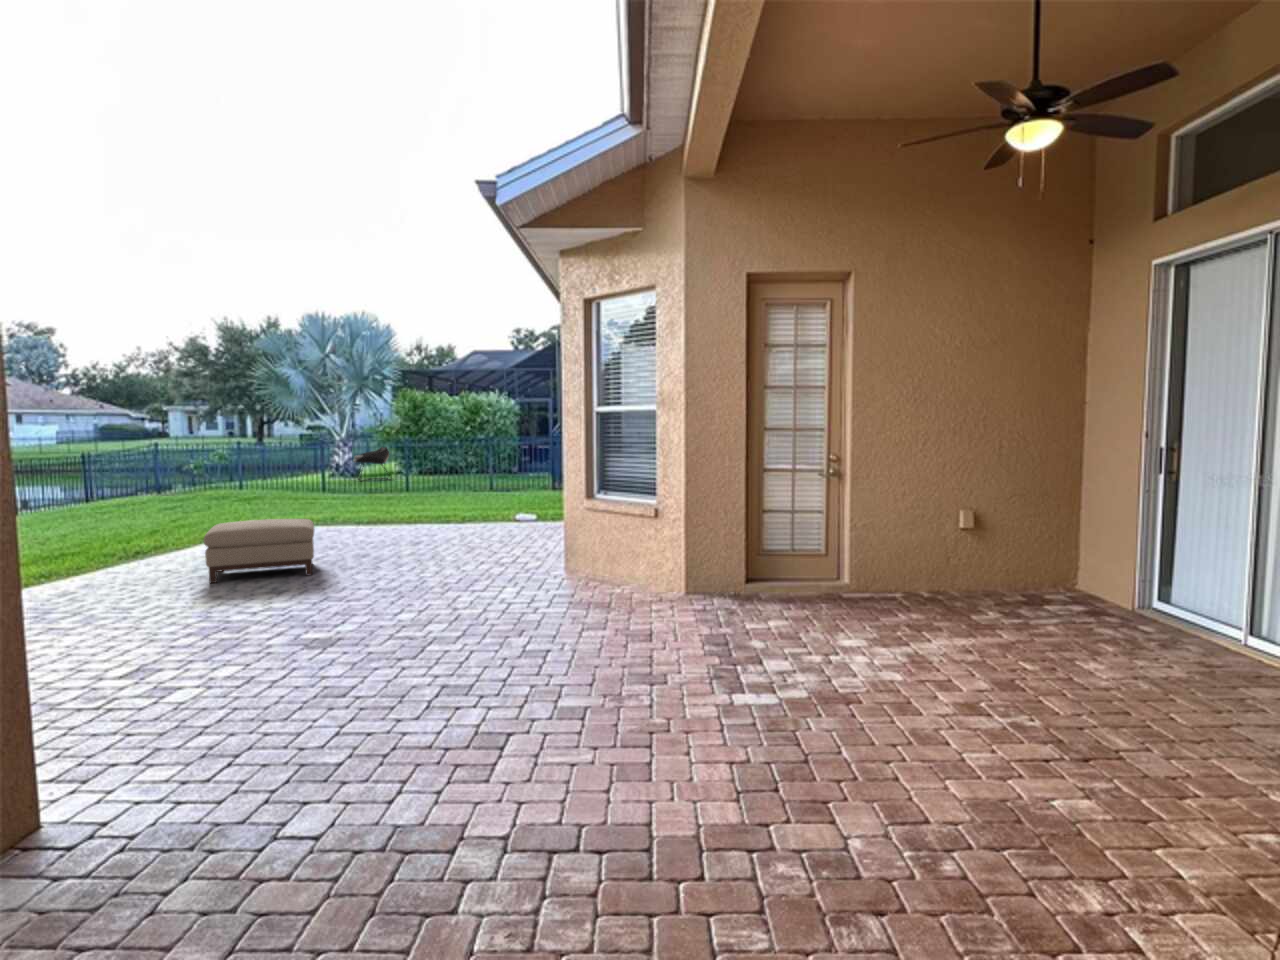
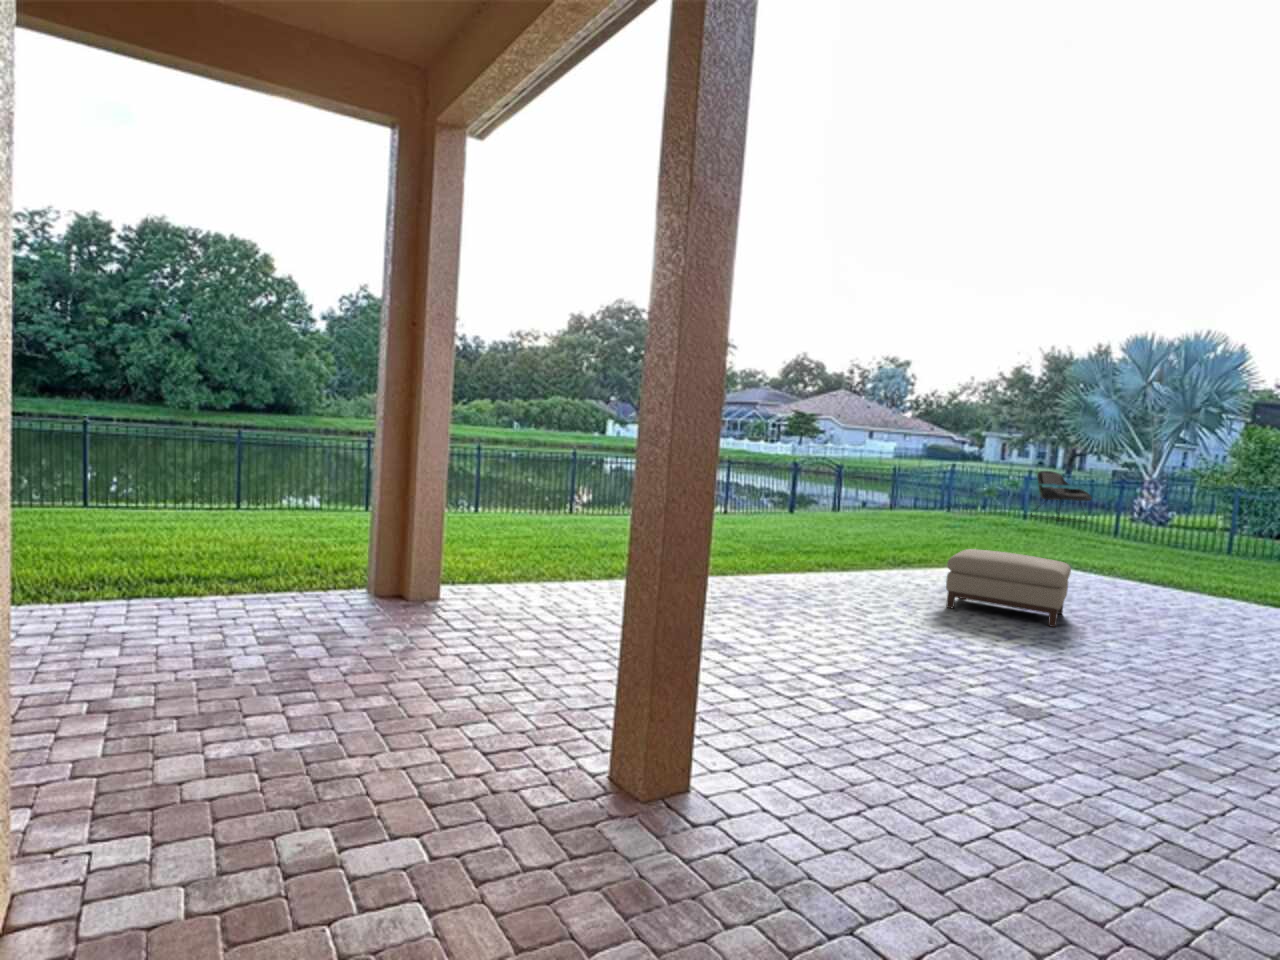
lounge chair: present [353,447,389,480] -> present [1031,471,1092,520]

